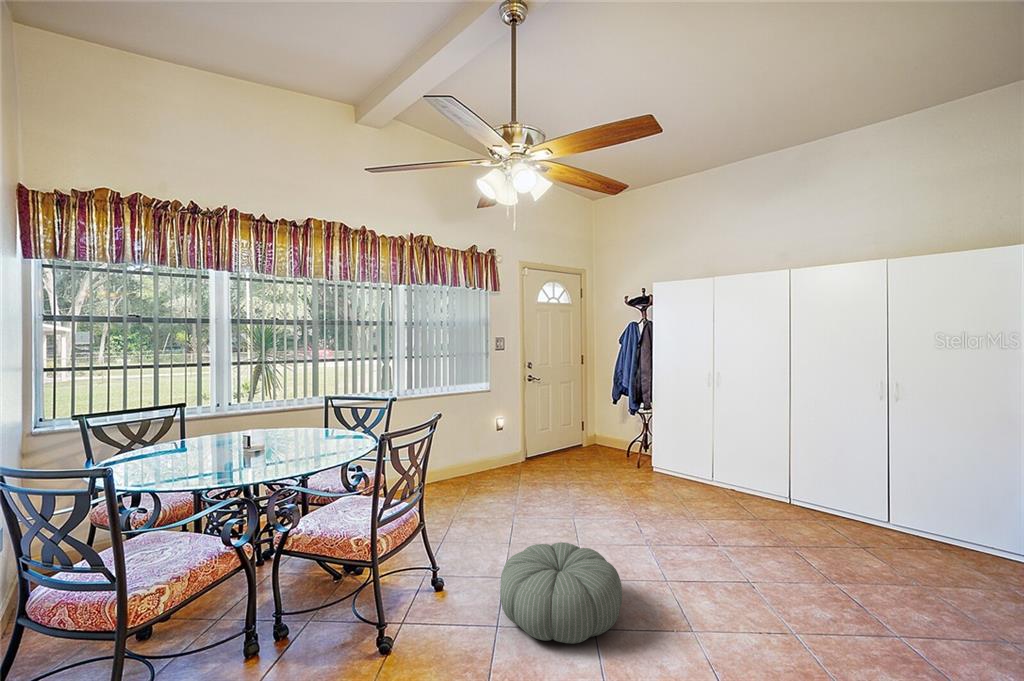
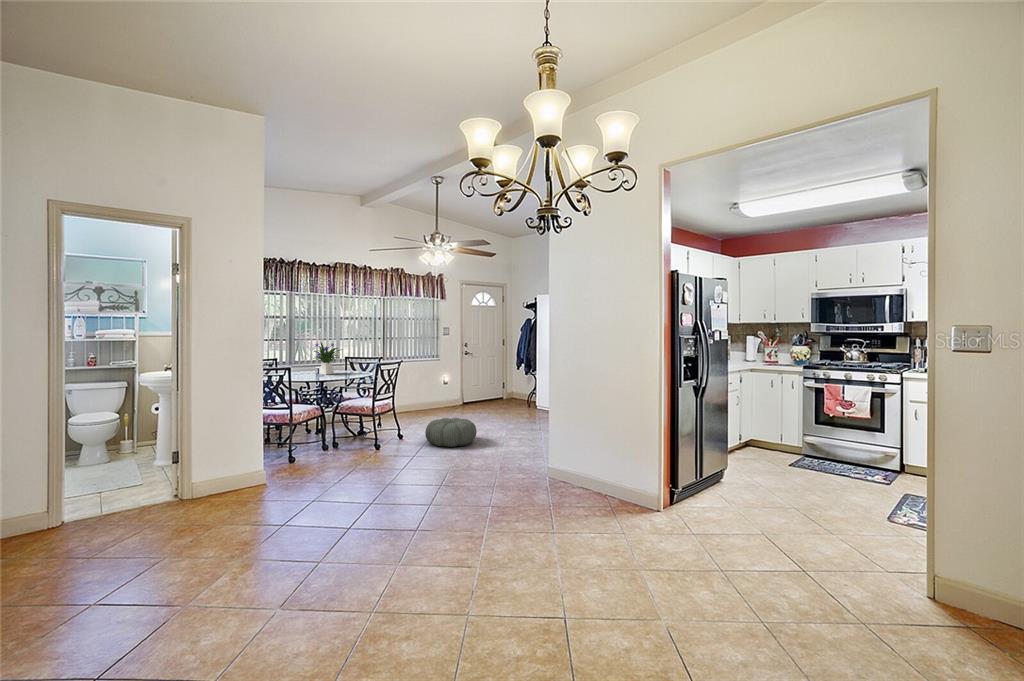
flower arrangement: none [227,373,307,449] -> present [314,342,342,375]

